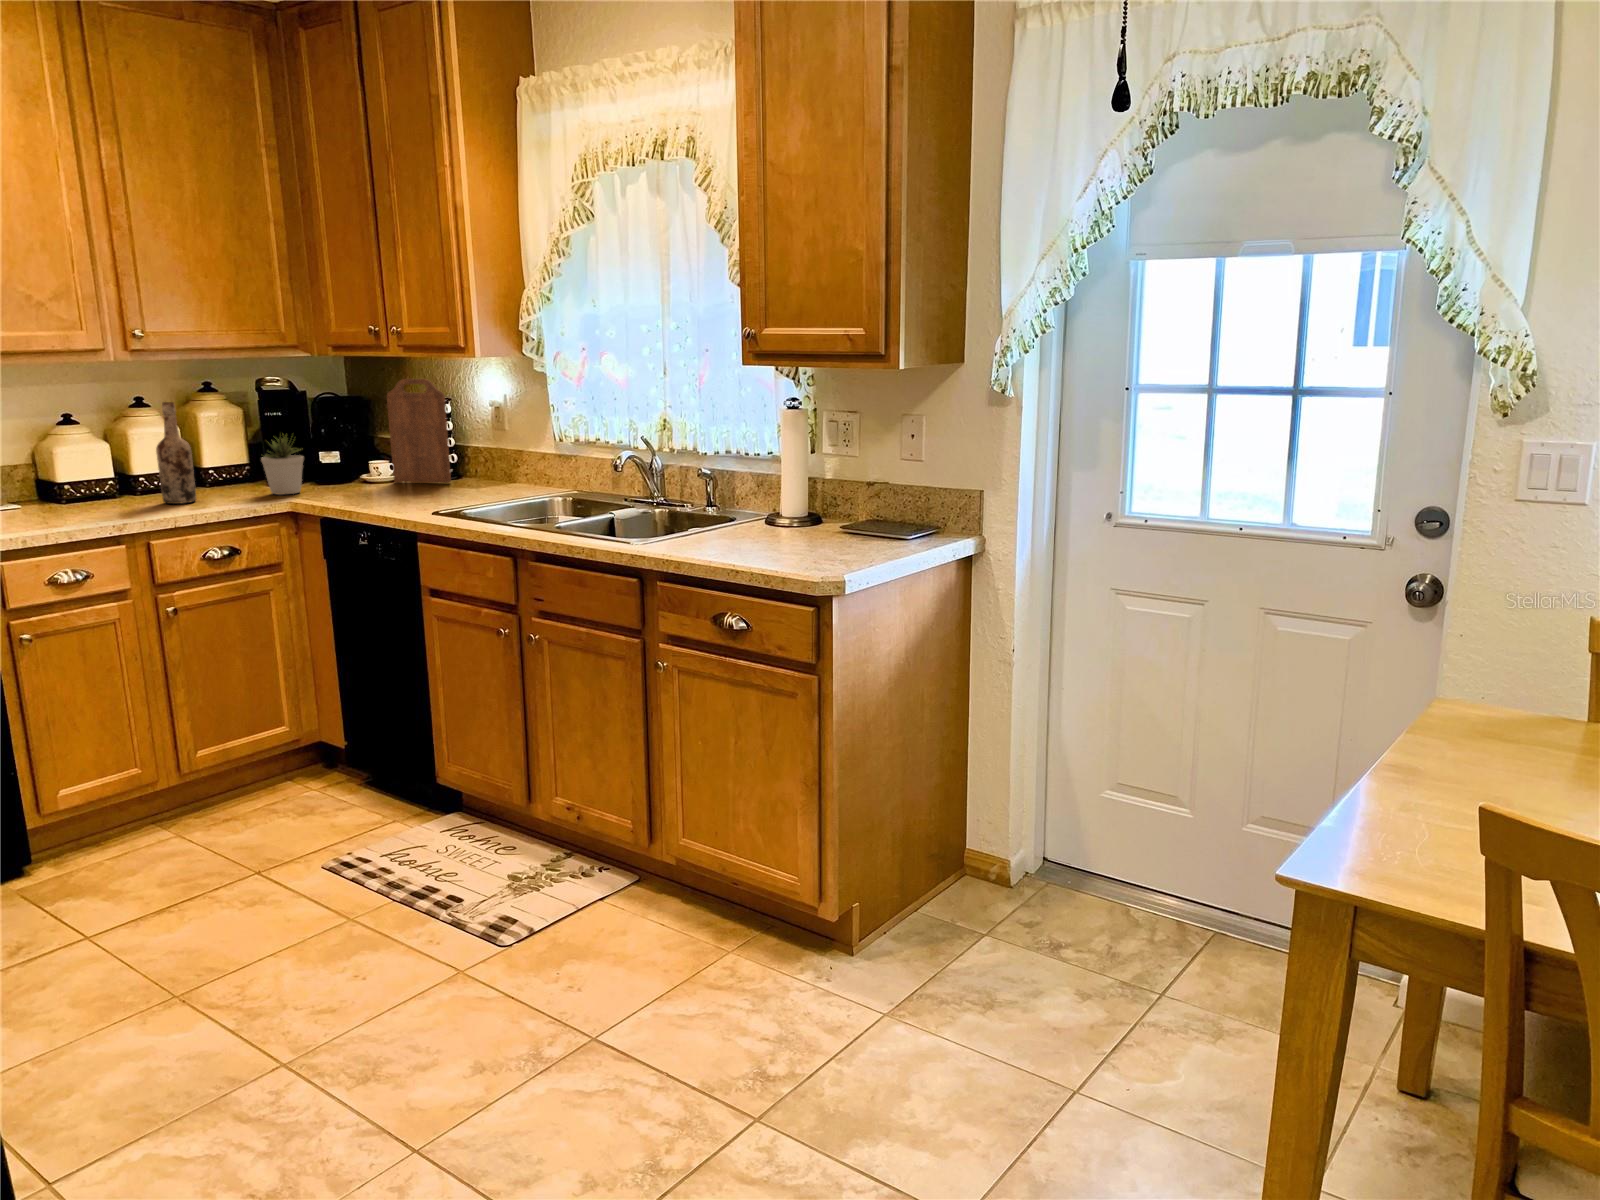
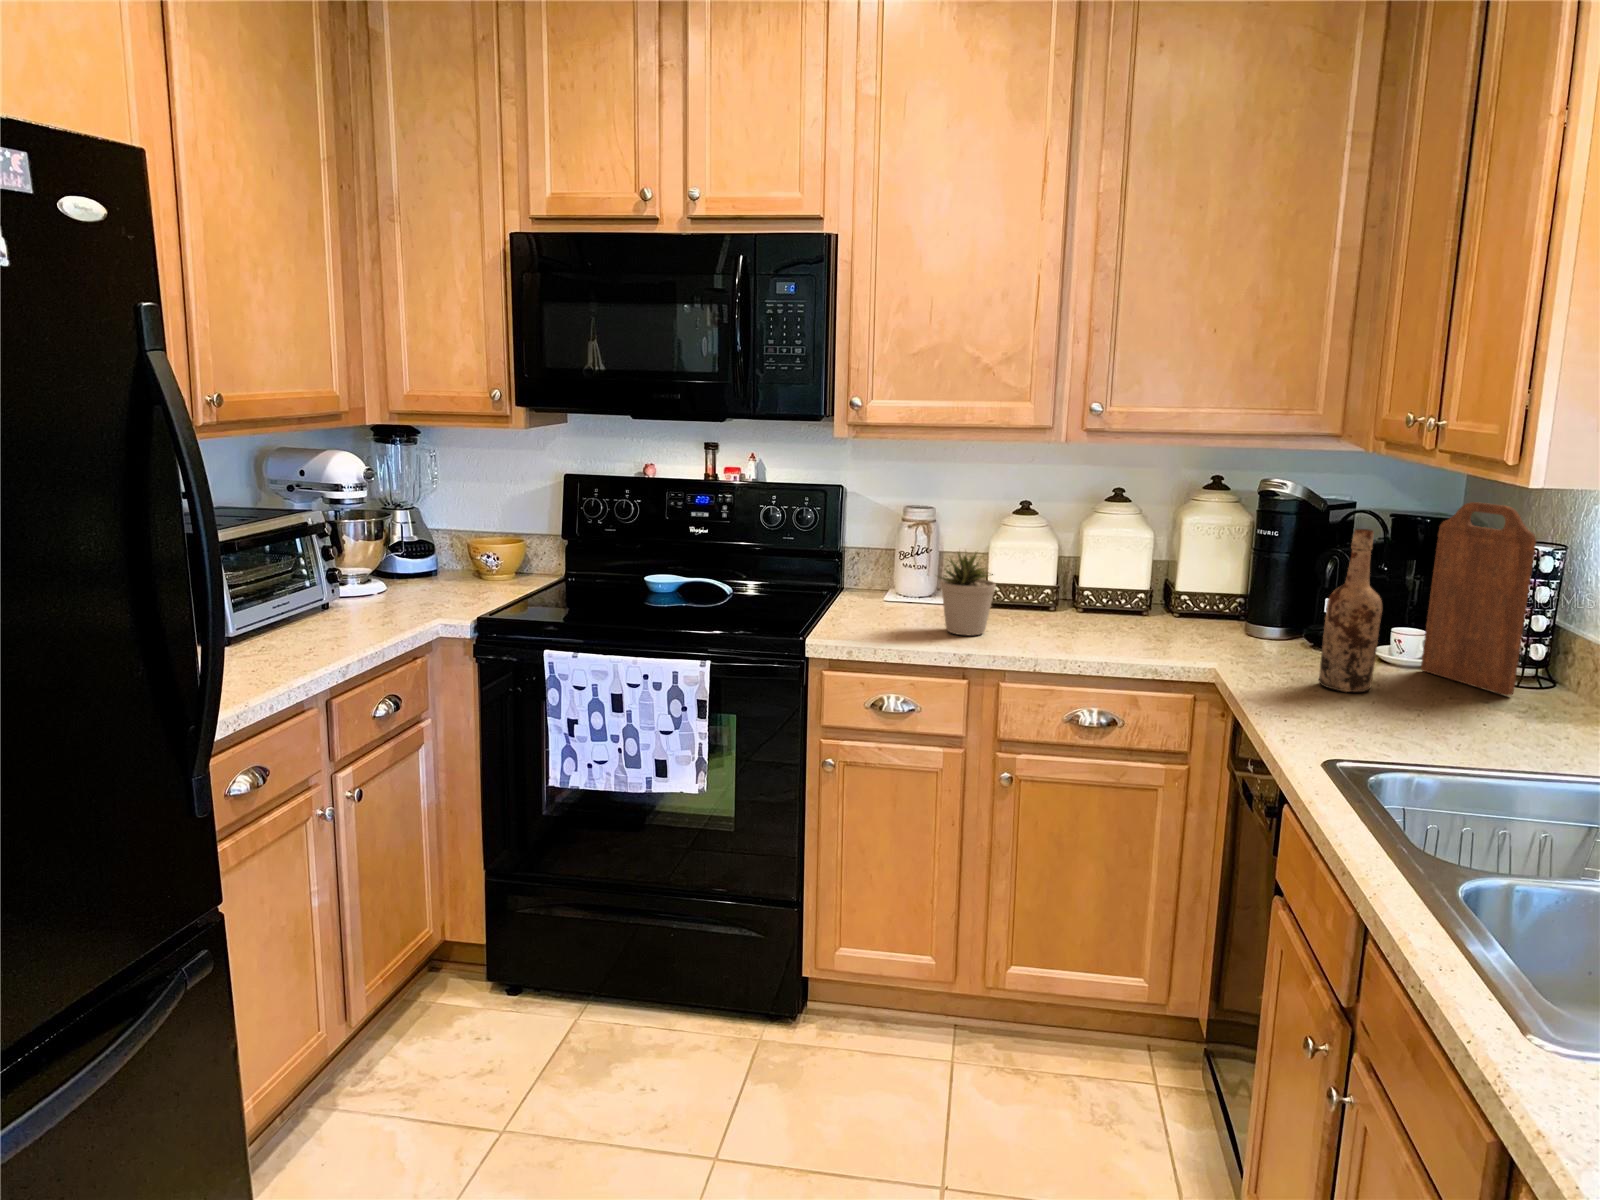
wine bottle: present [156,402,196,504] -> present [1319,529,1382,692]
potted plant: present [261,437,304,495] -> present [939,552,996,635]

